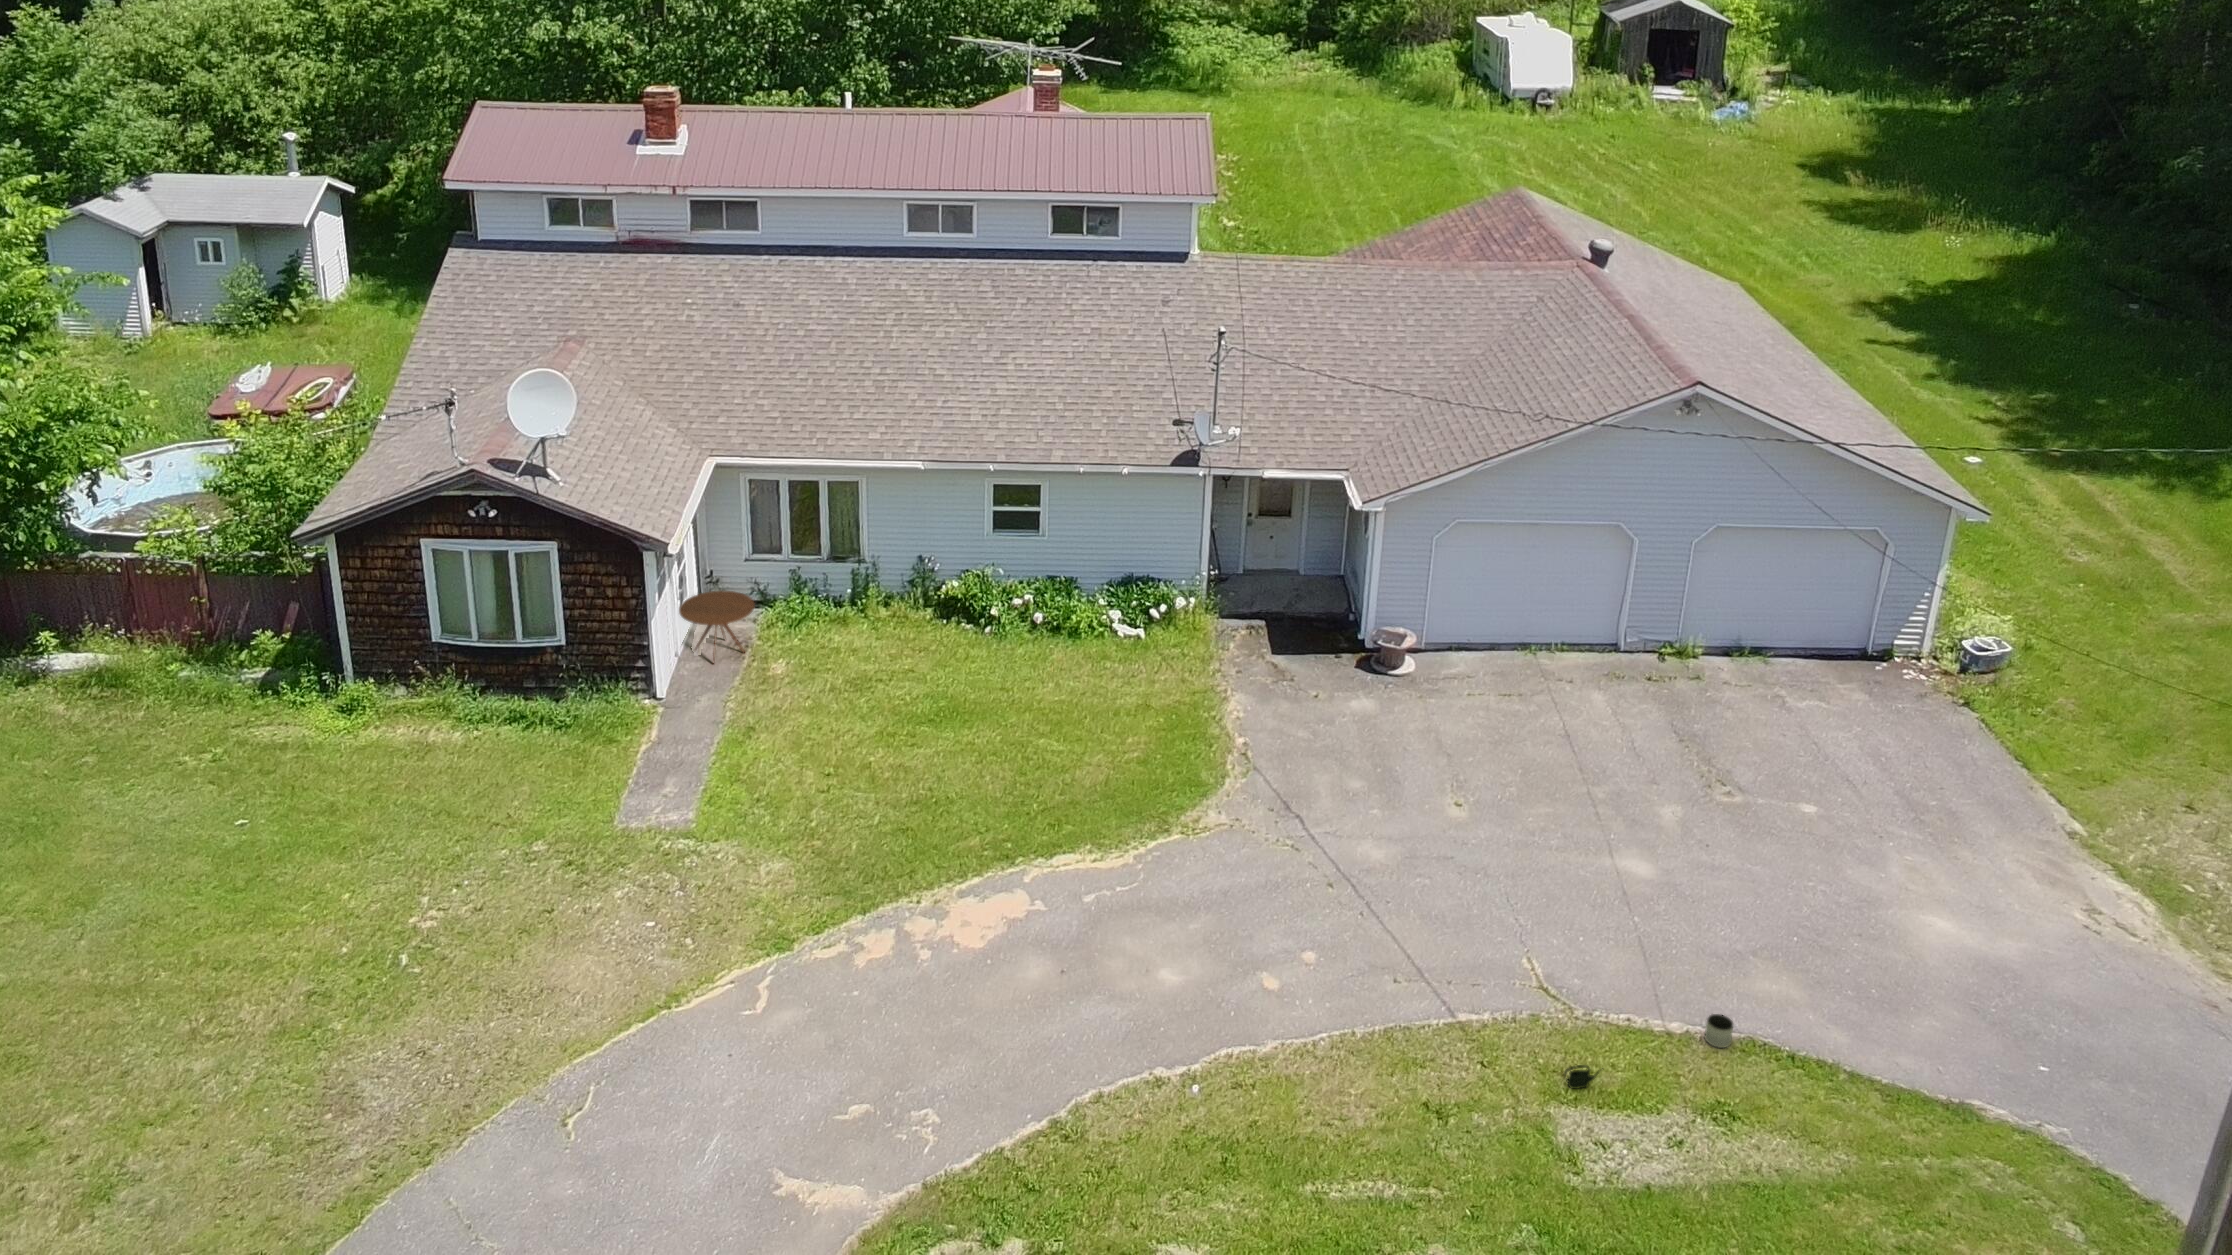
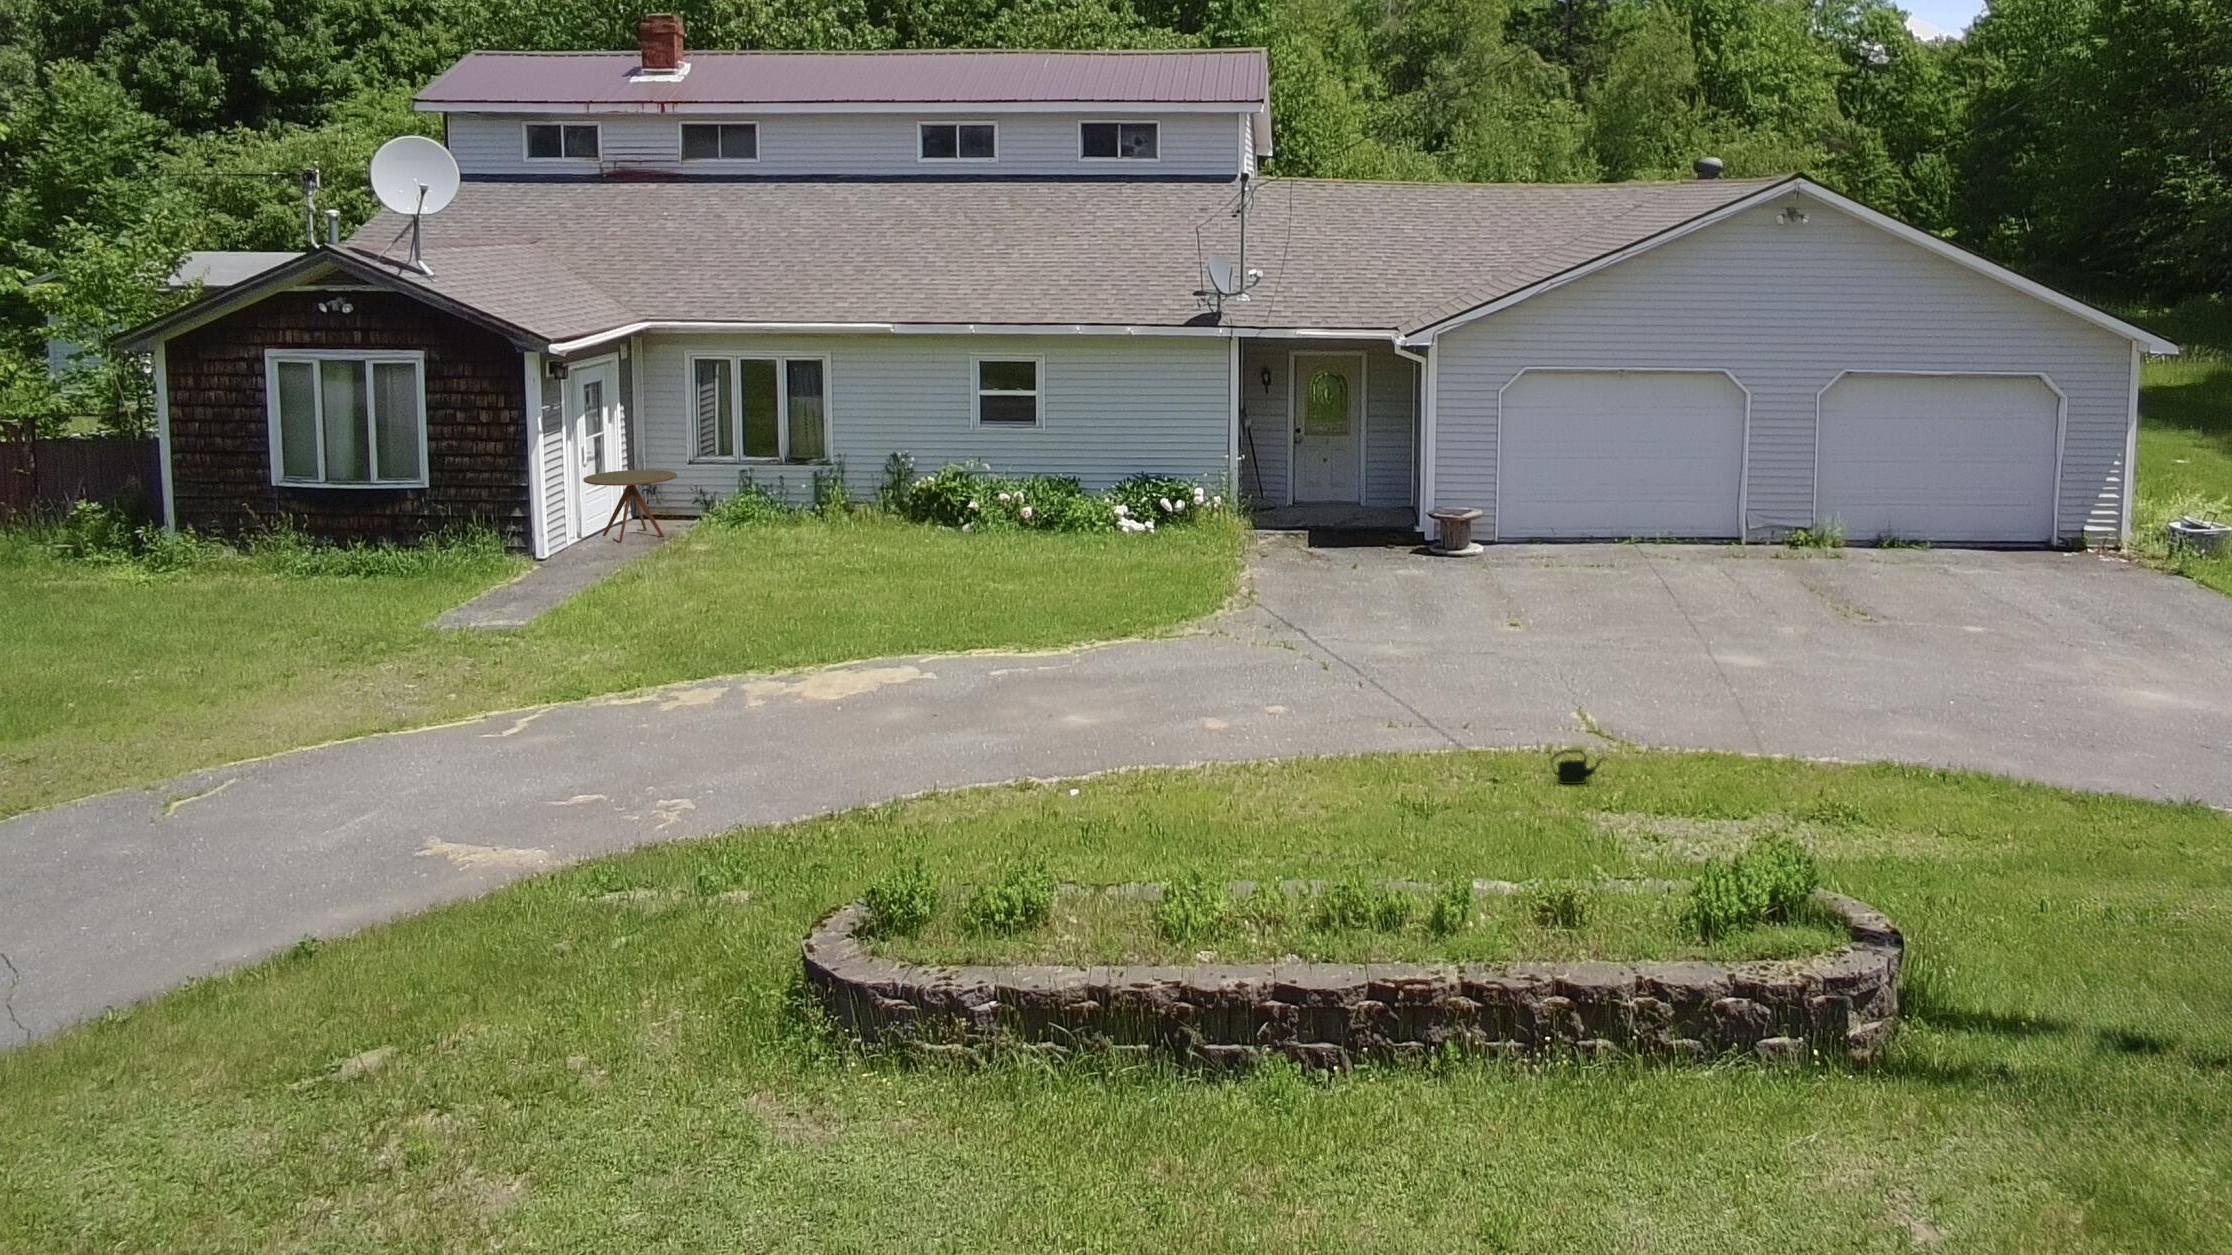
planter: present [1705,1014,1733,1048] -> none [1759,721,1795,760]

